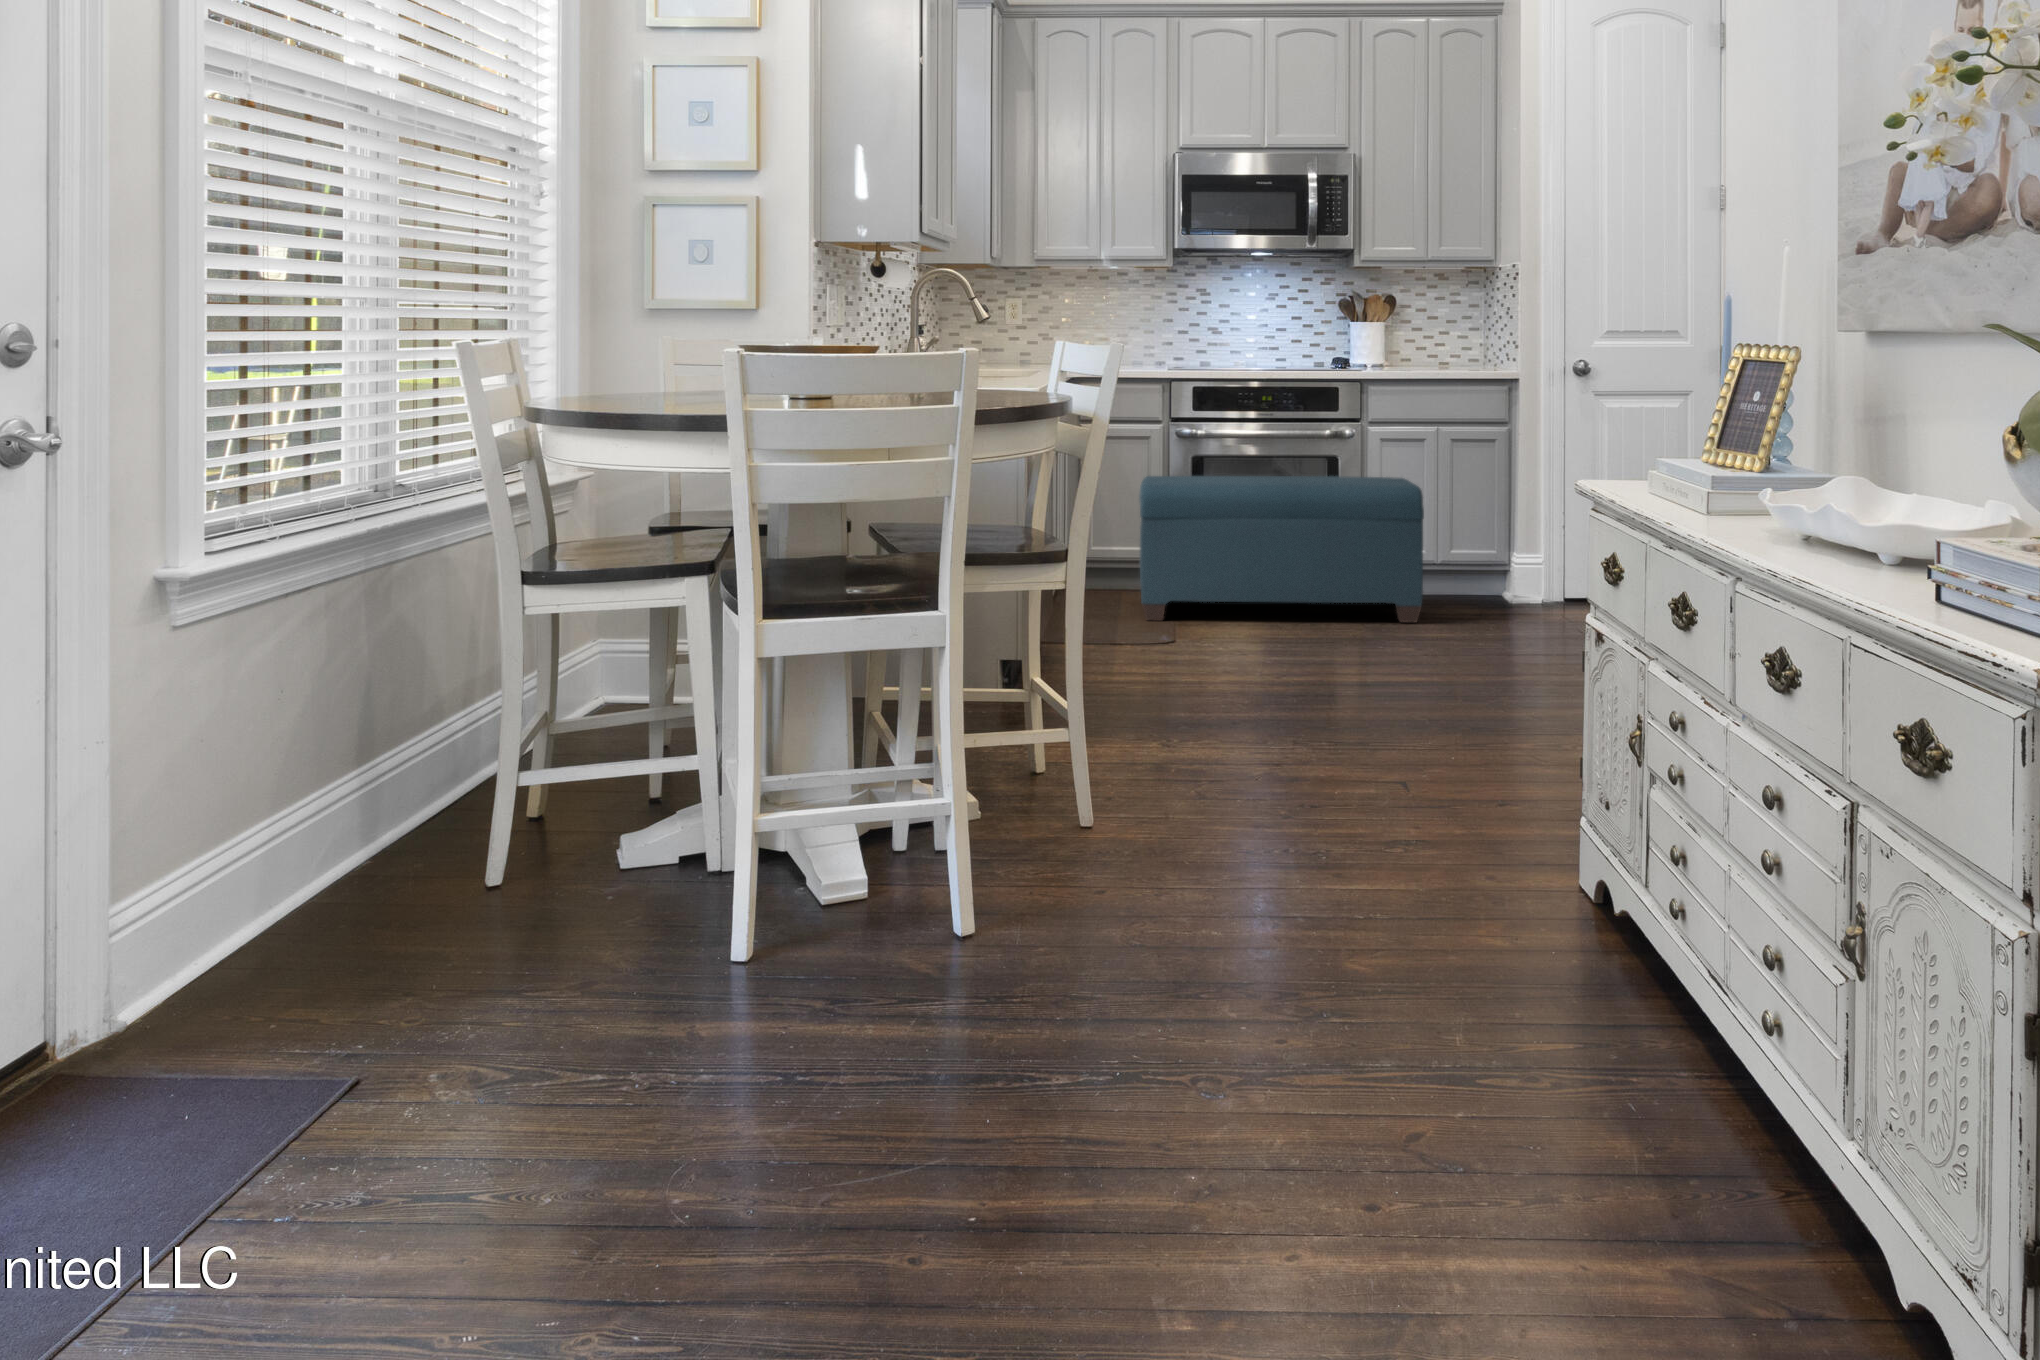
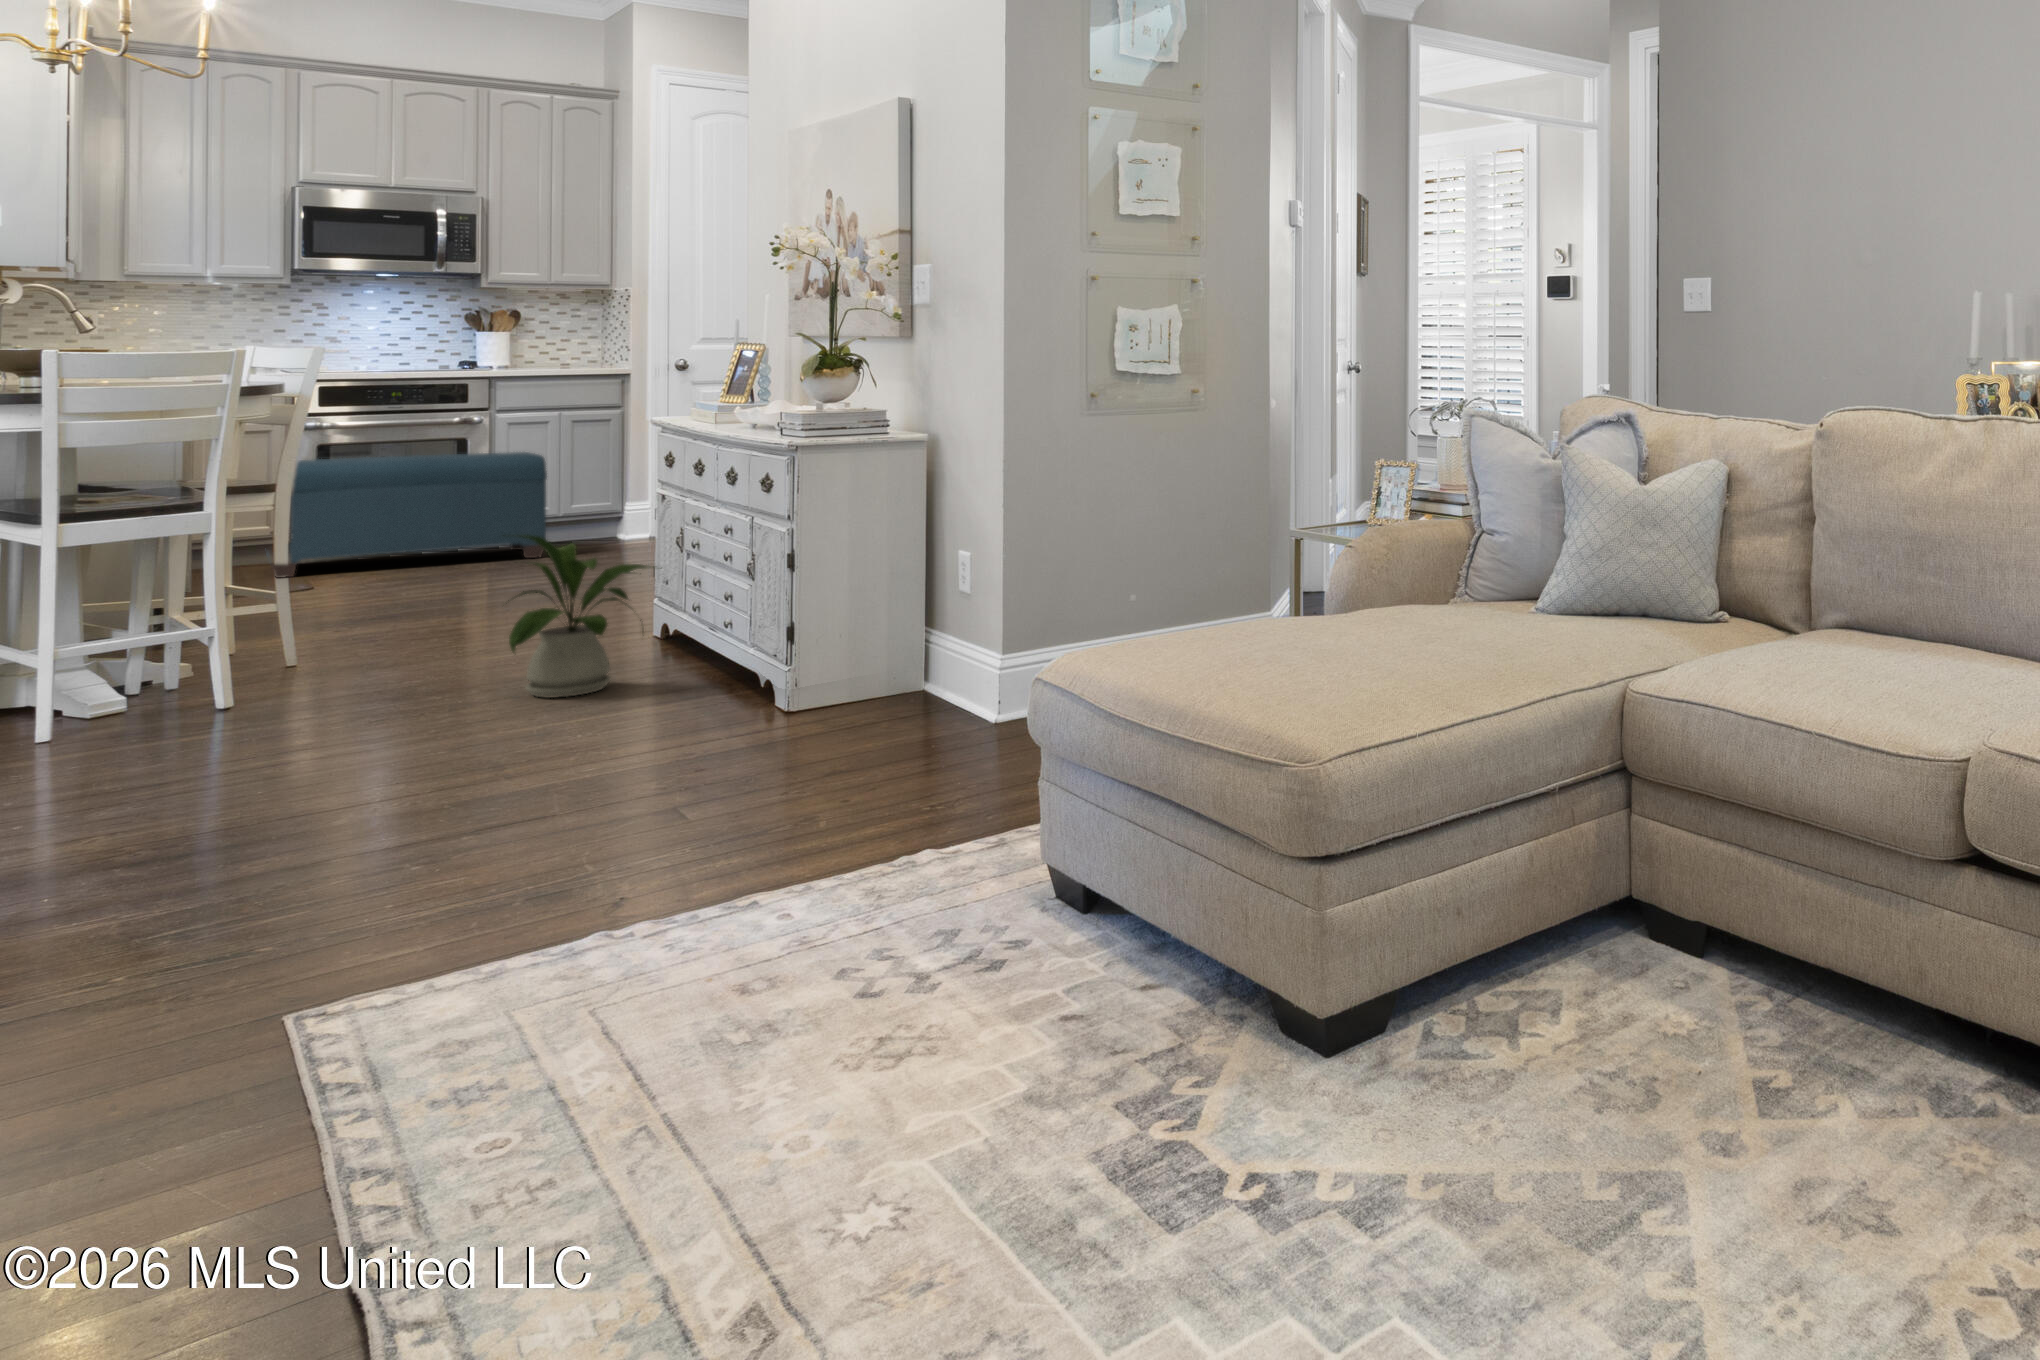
house plant: none [1358,742,1649,1091] -> present [502,535,649,698]

